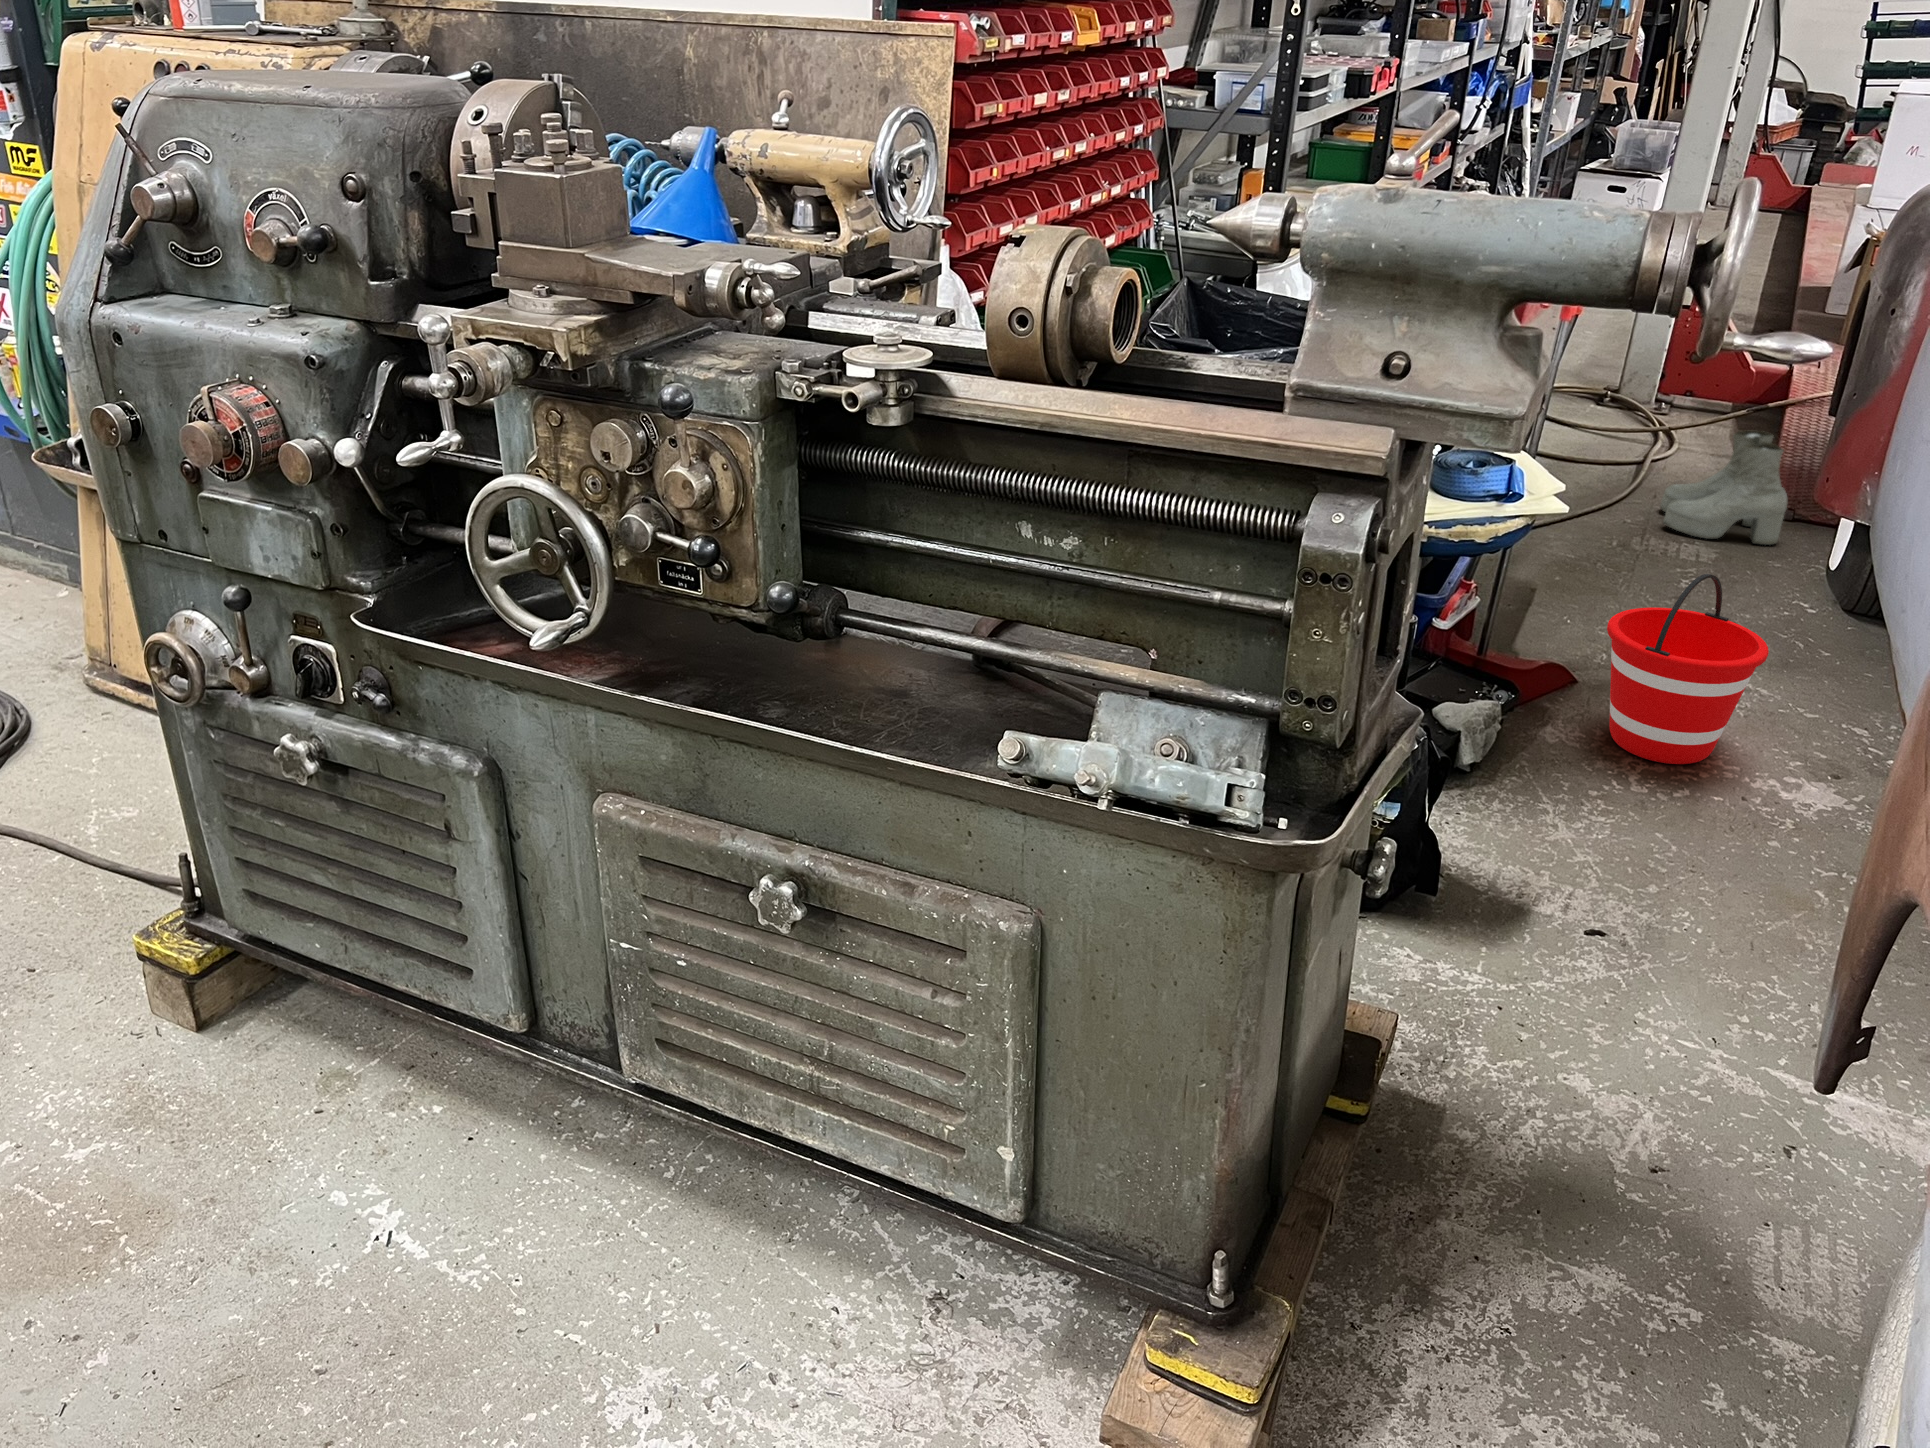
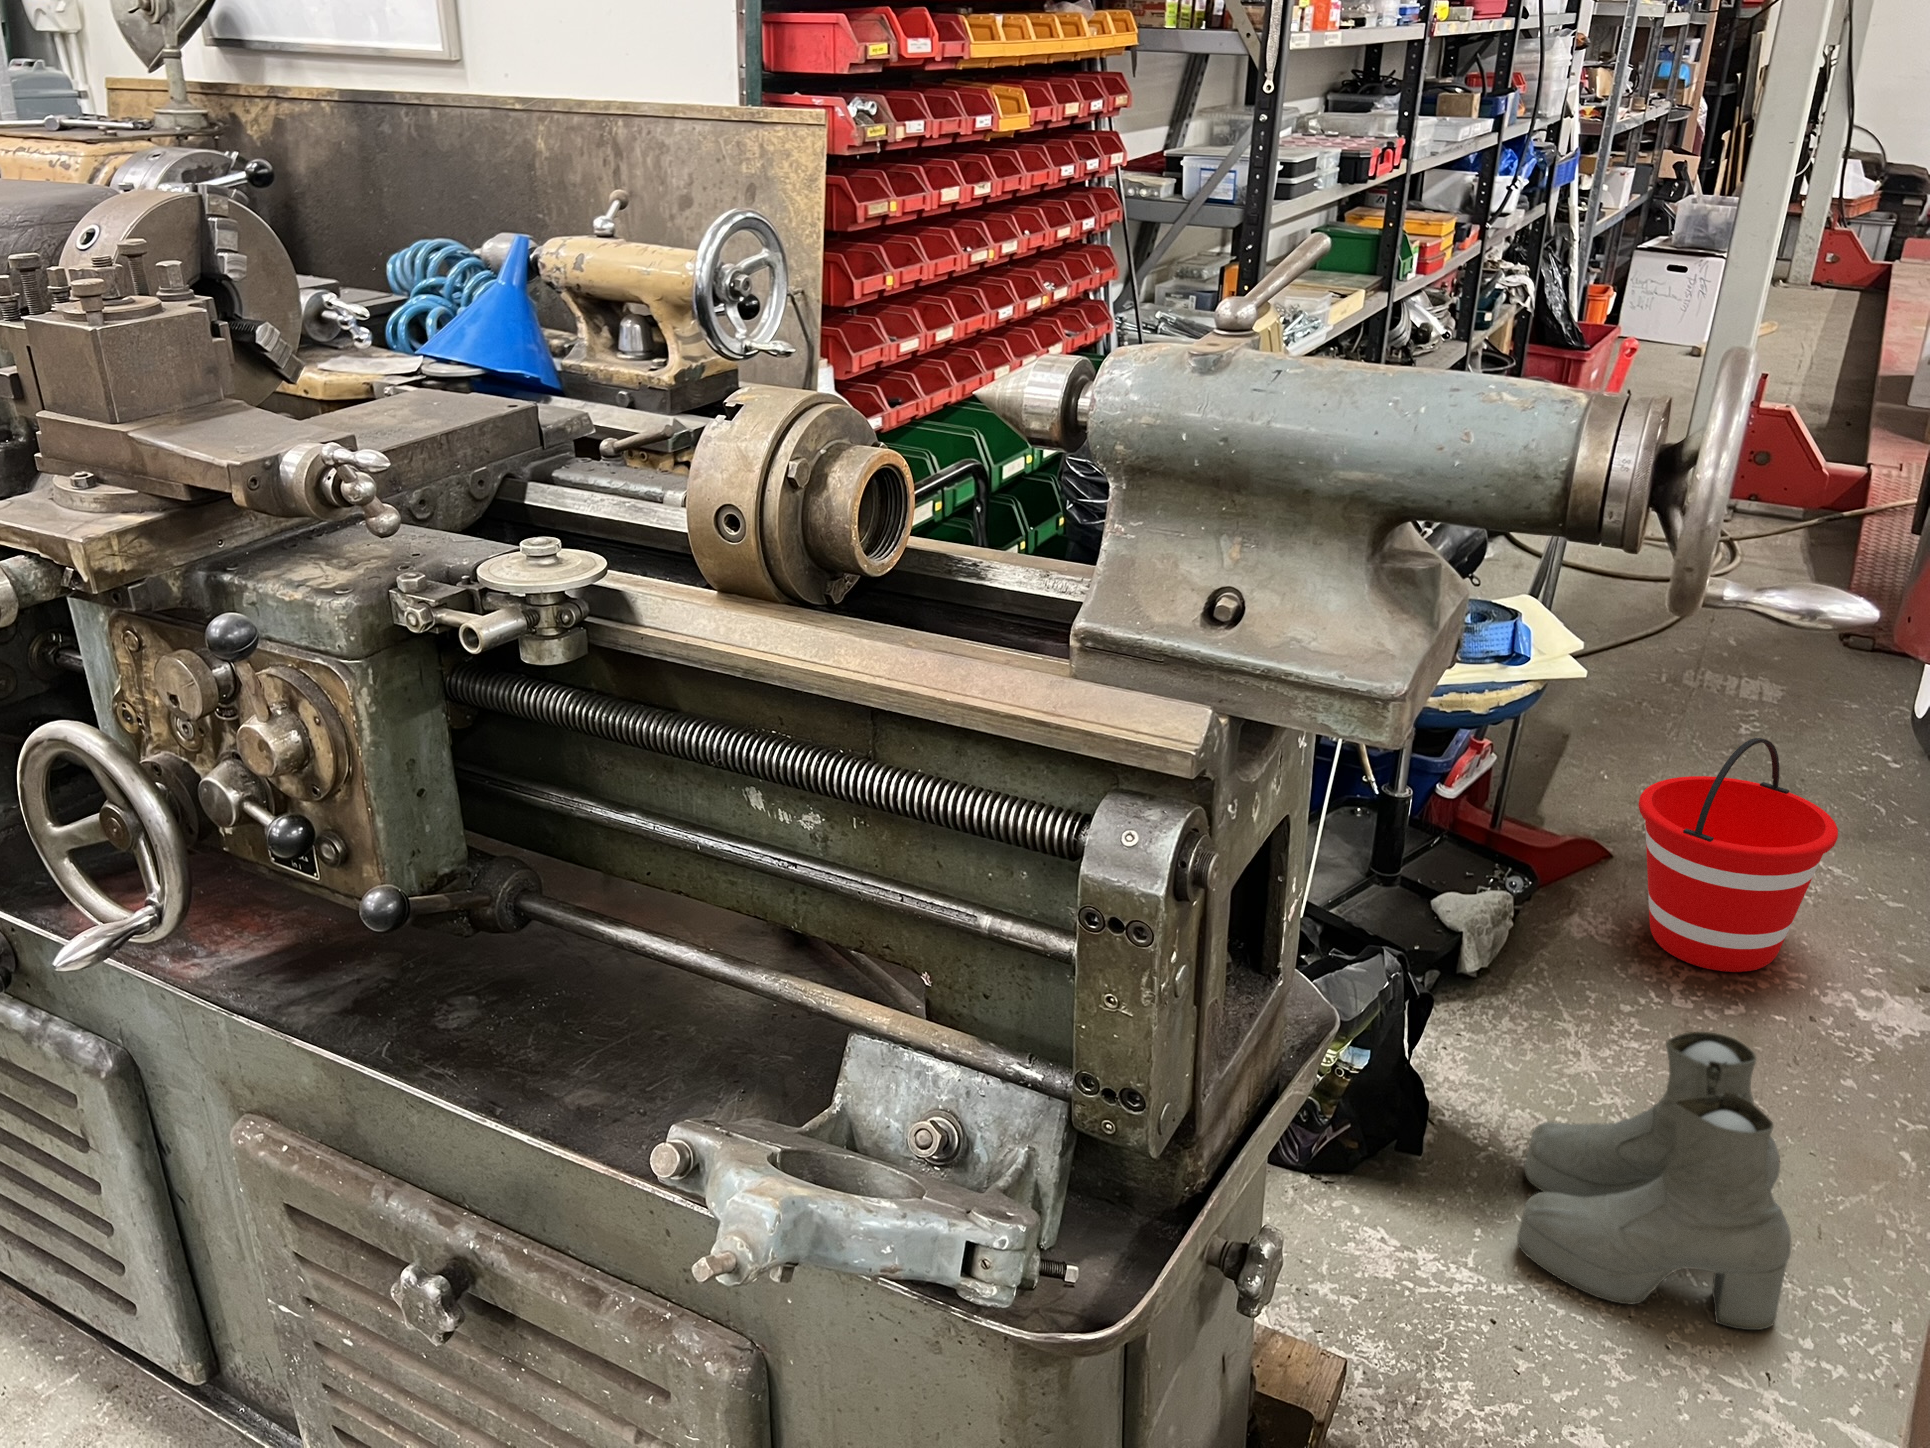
boots: present [1660,431,1788,545] -> present [1517,1032,1792,1330]

